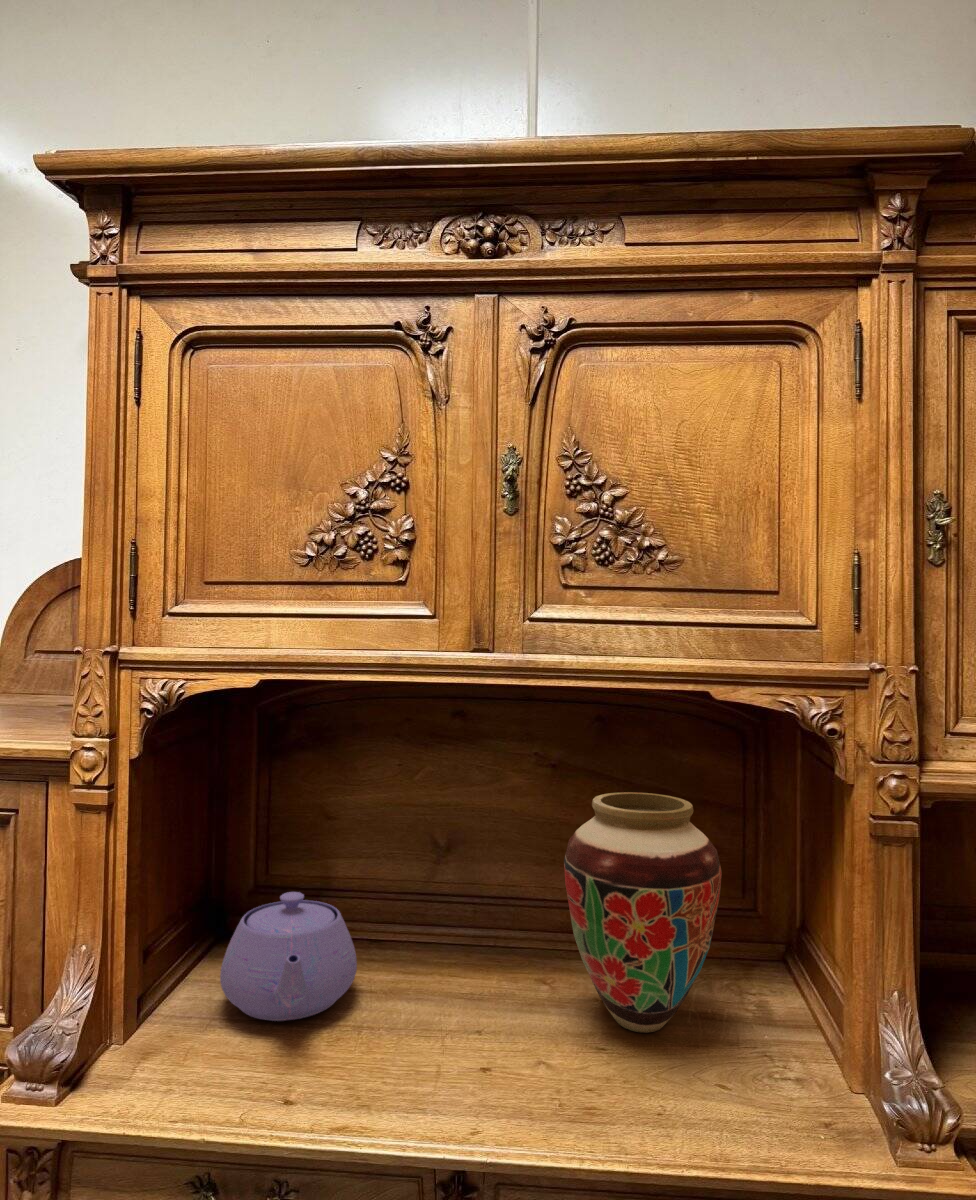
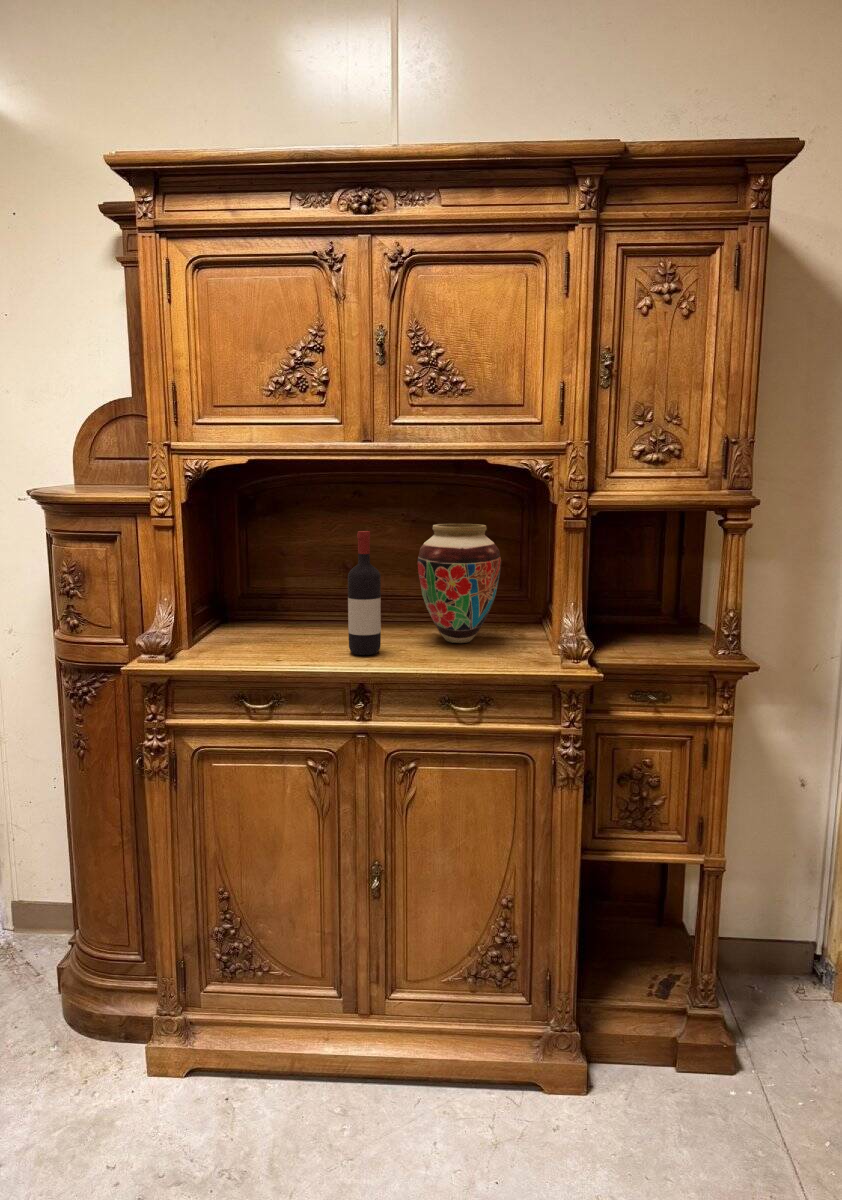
wine bottle: none [434,821,500,1080] -> present [348,531,381,655]
teapot: present [220,892,357,1021] -> none [234,581,307,641]

